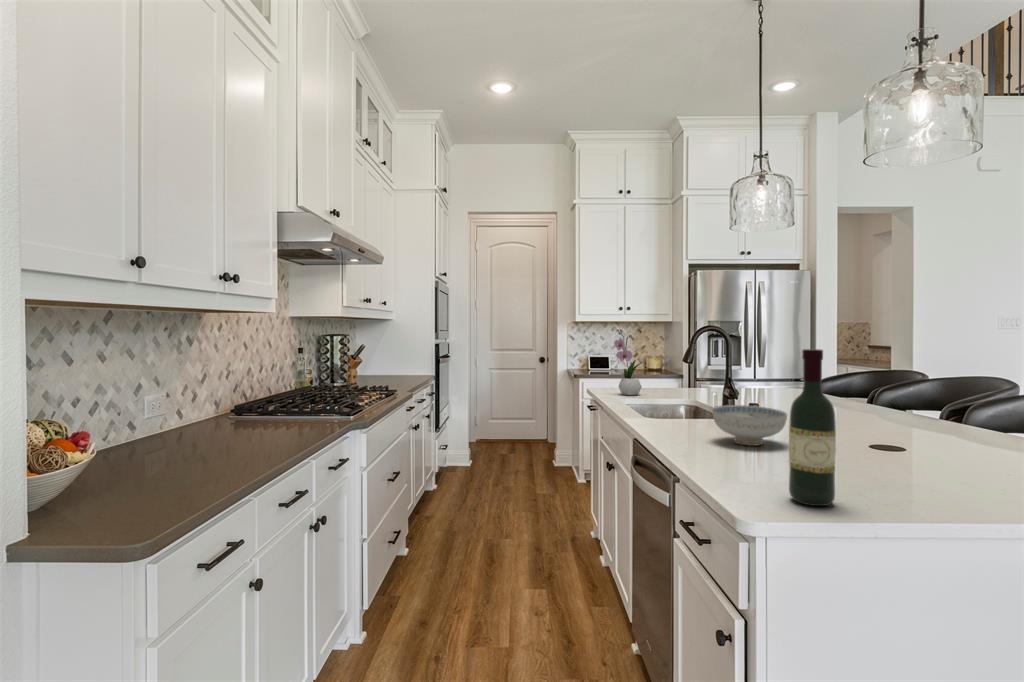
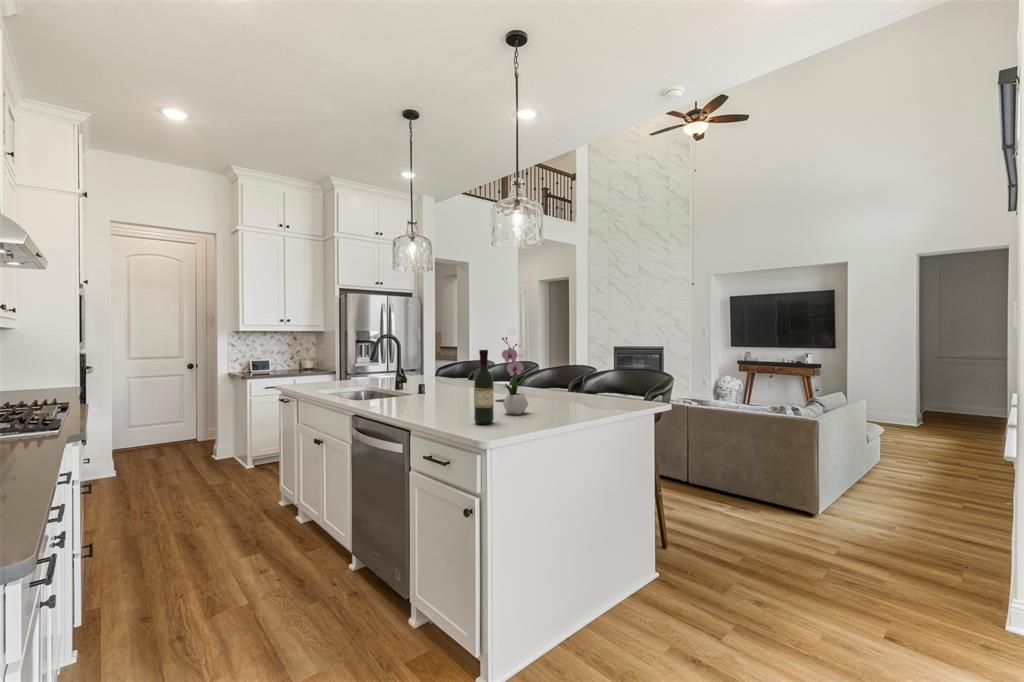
flower arrangement: present [614,329,643,395] -> present [502,337,529,415]
ceramic bowl: present [712,405,787,446] -> none [411,384,451,406]

